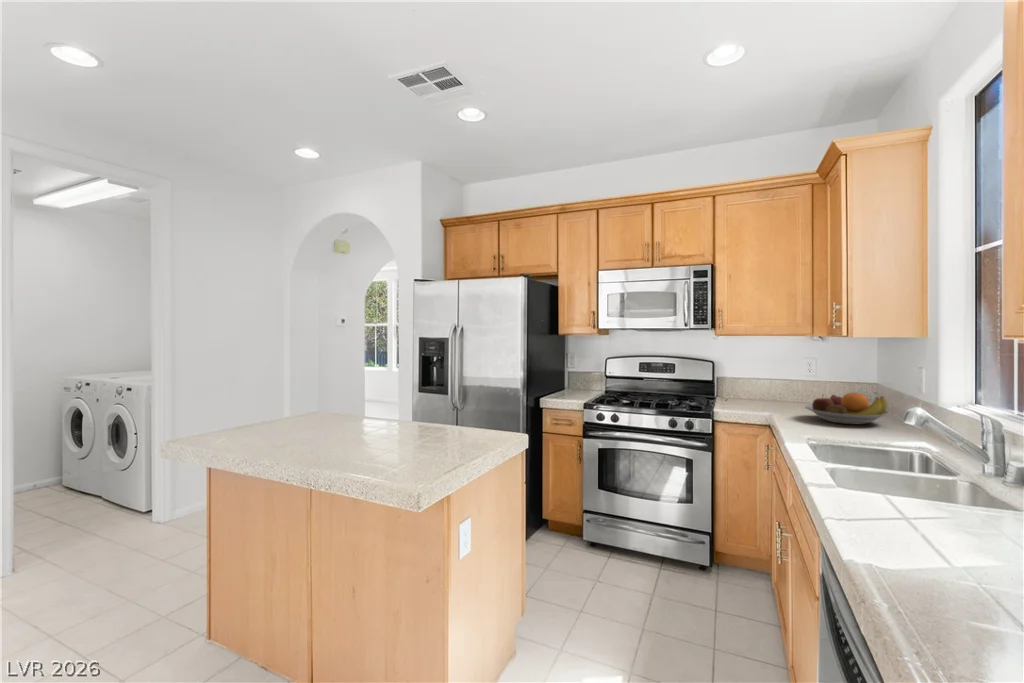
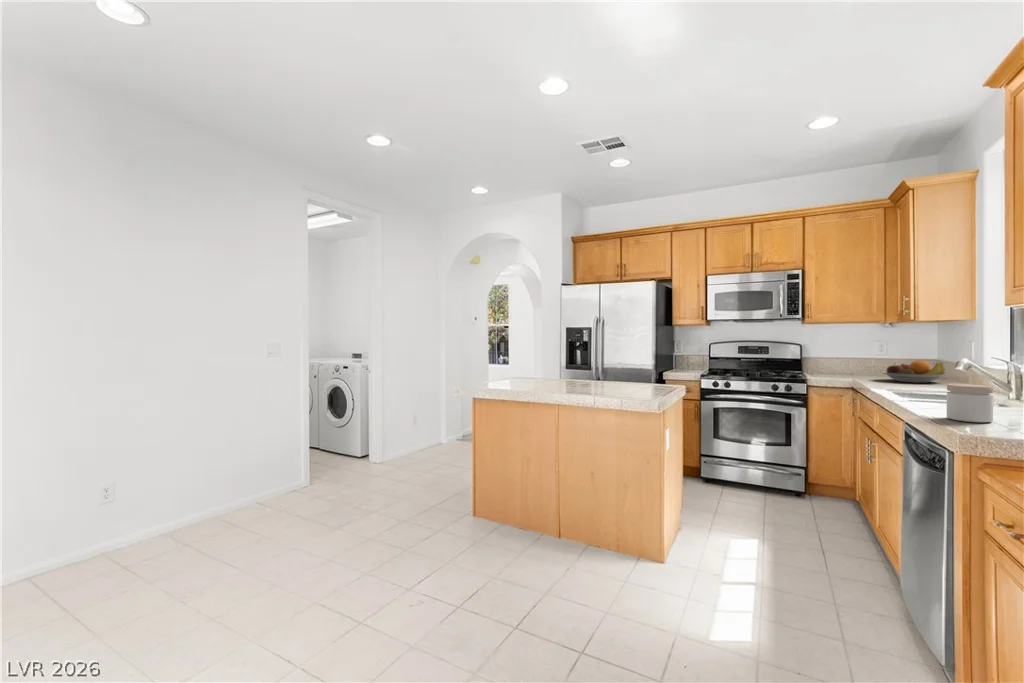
jar: none [891,469,975,556] -> present [947,384,993,423]

